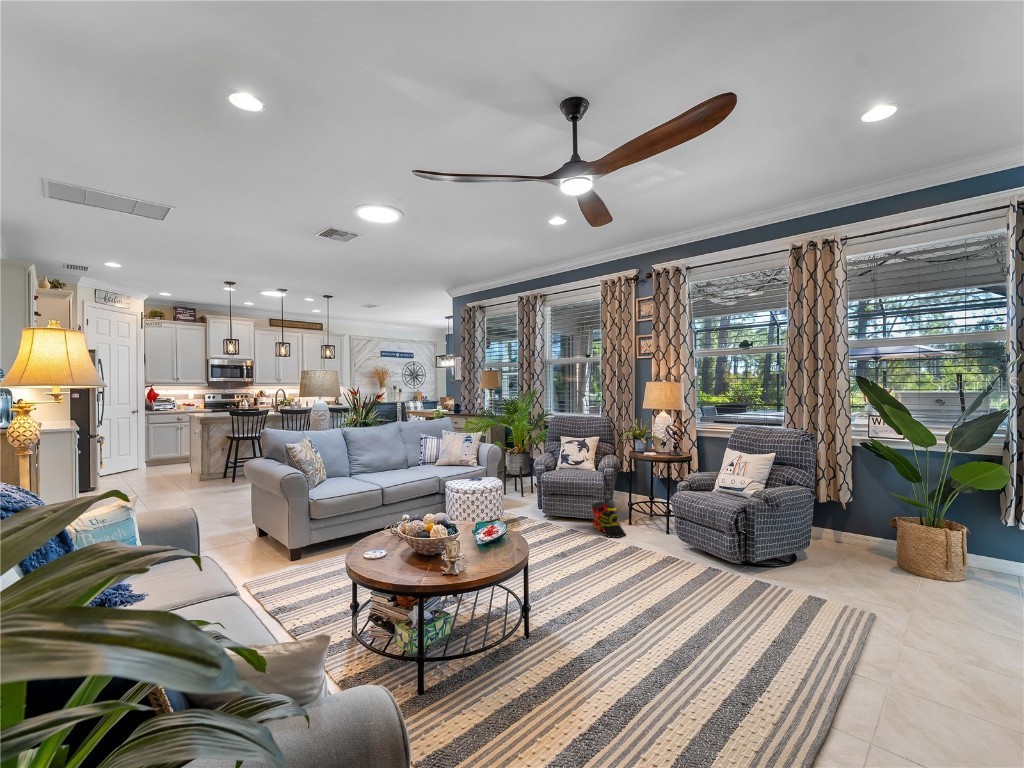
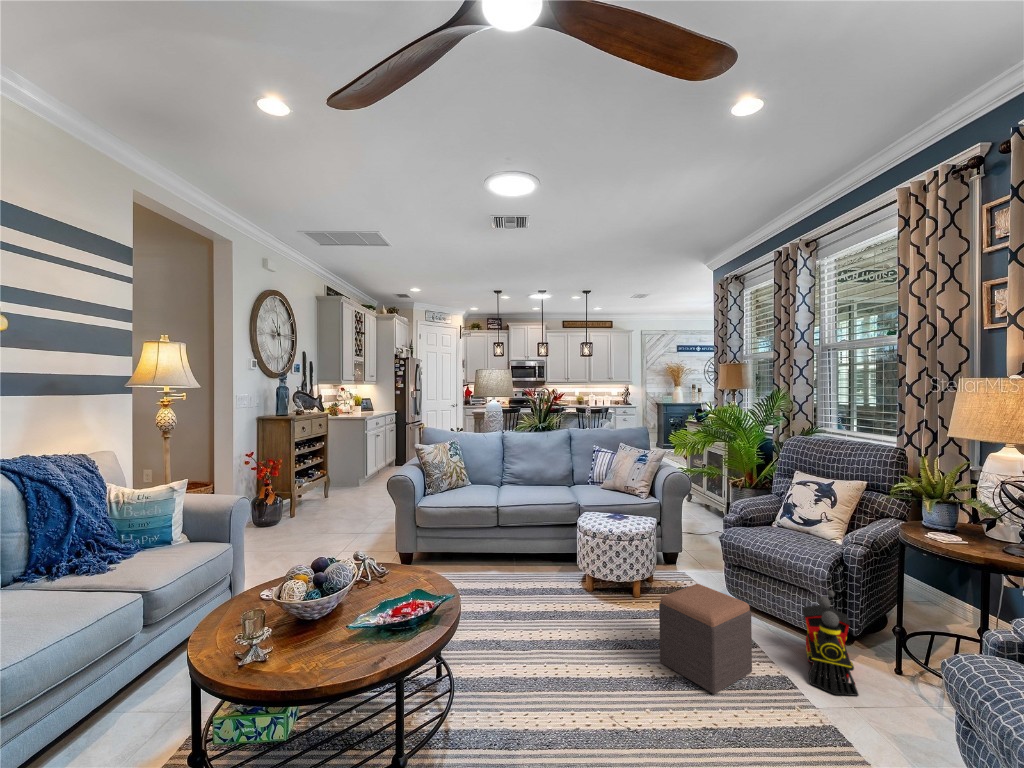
footstool: none [546,502,586,552] -> present [659,584,752,694]

